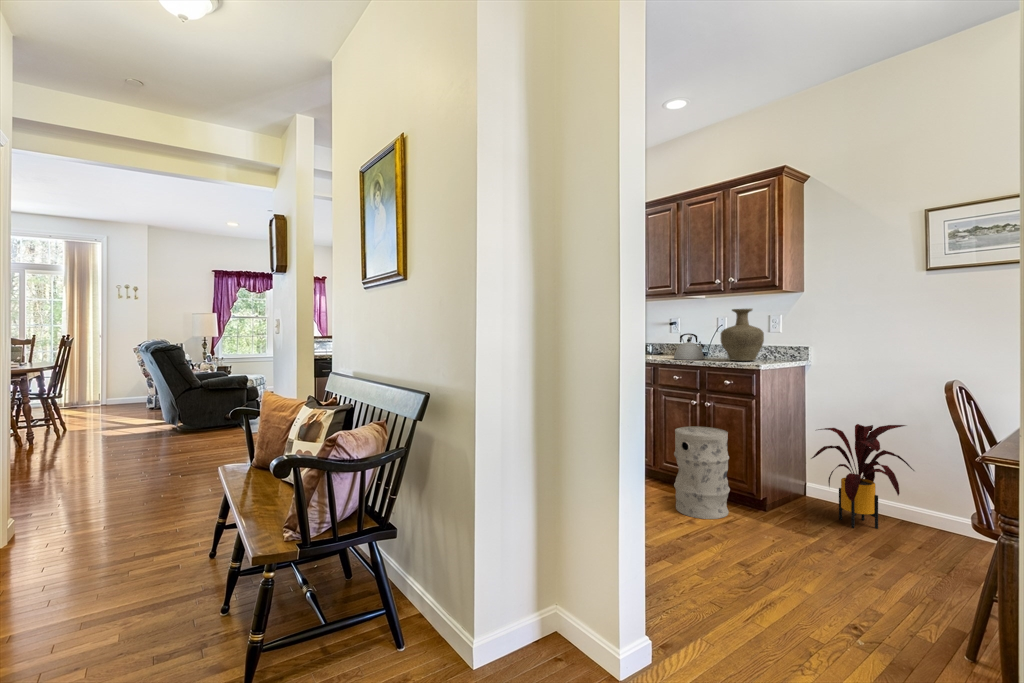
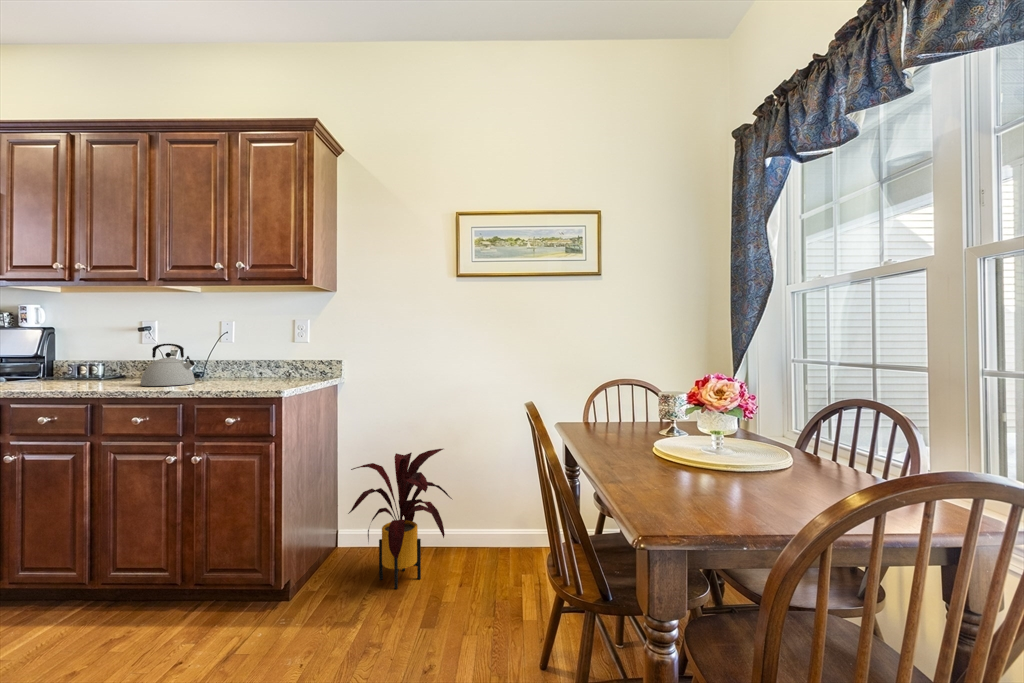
vase: present [721,309,764,361] -> none [222,308,286,384]
trash can: present [674,426,730,519] -> none [129,494,233,666]

